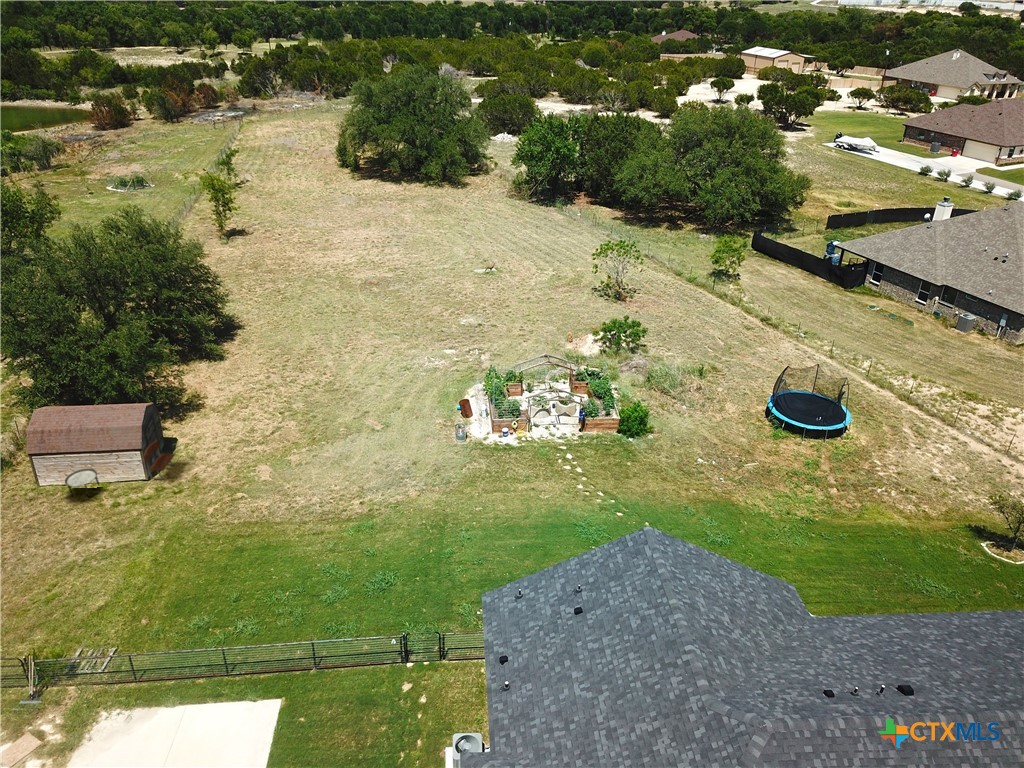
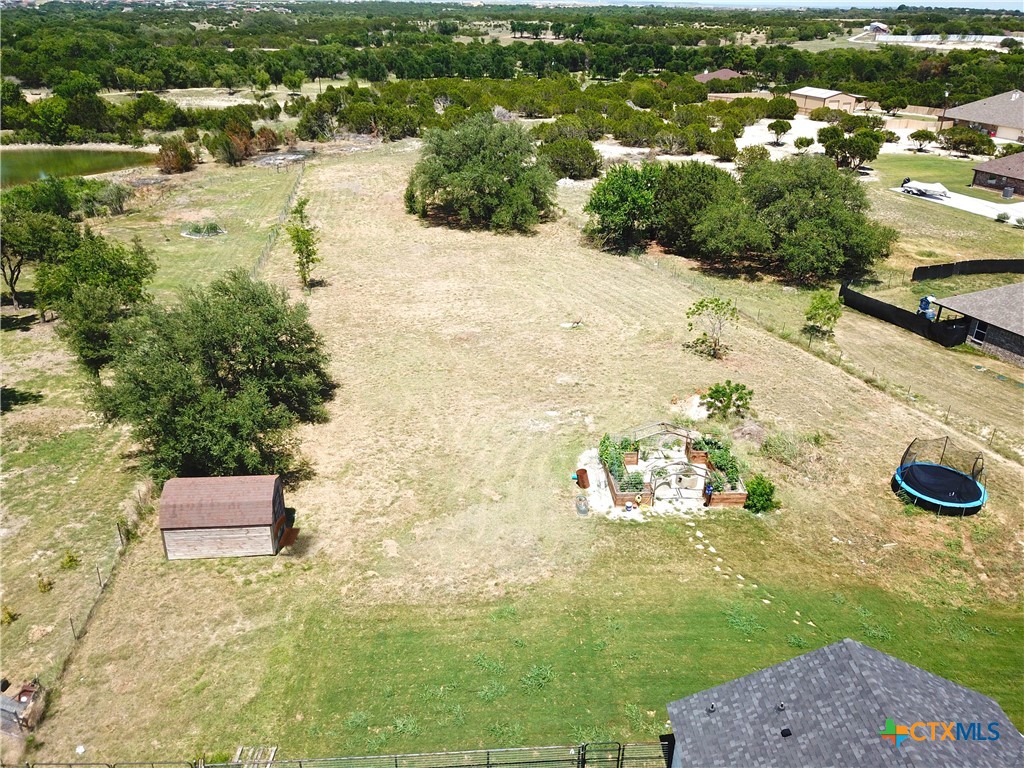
round table: present [65,469,100,496] -> none [197,544,229,574]

